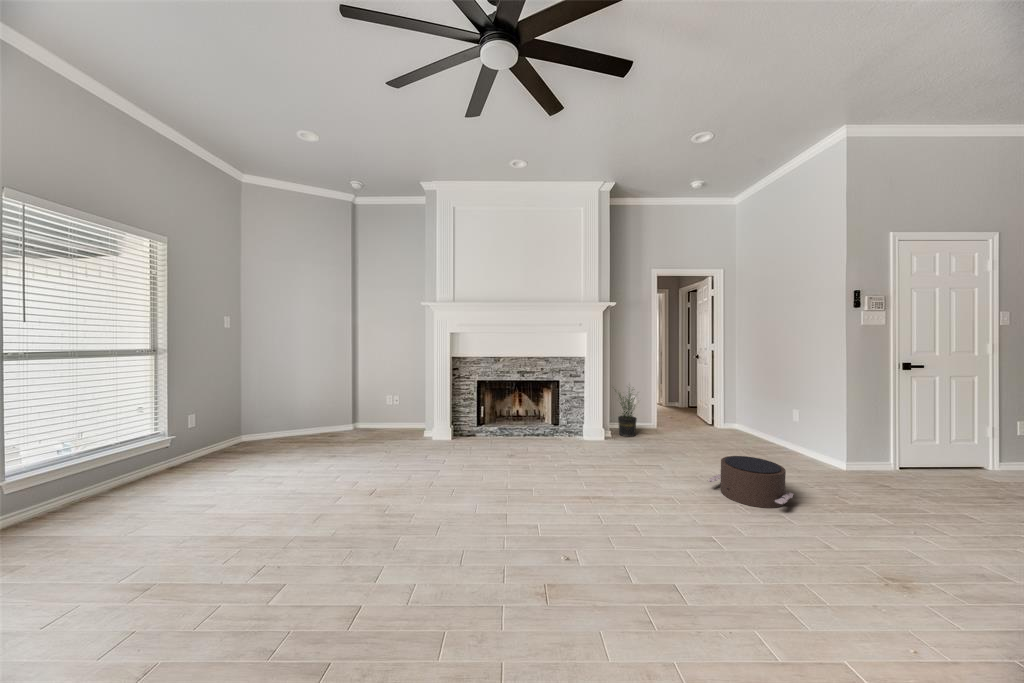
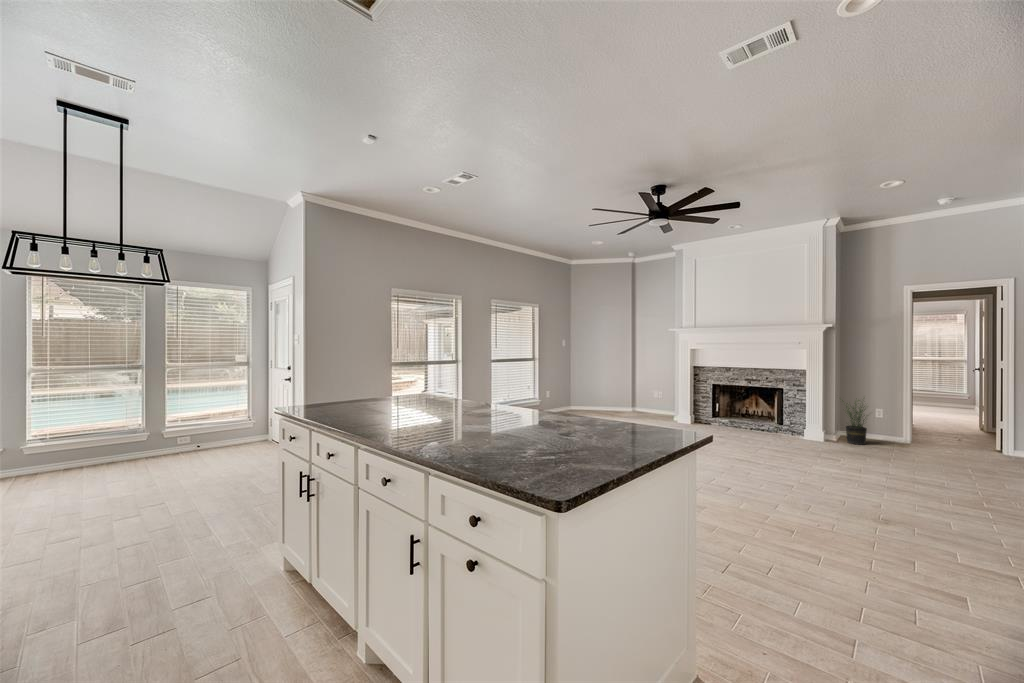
pouf: present [708,456,794,508] -> none [851,450,918,488]

